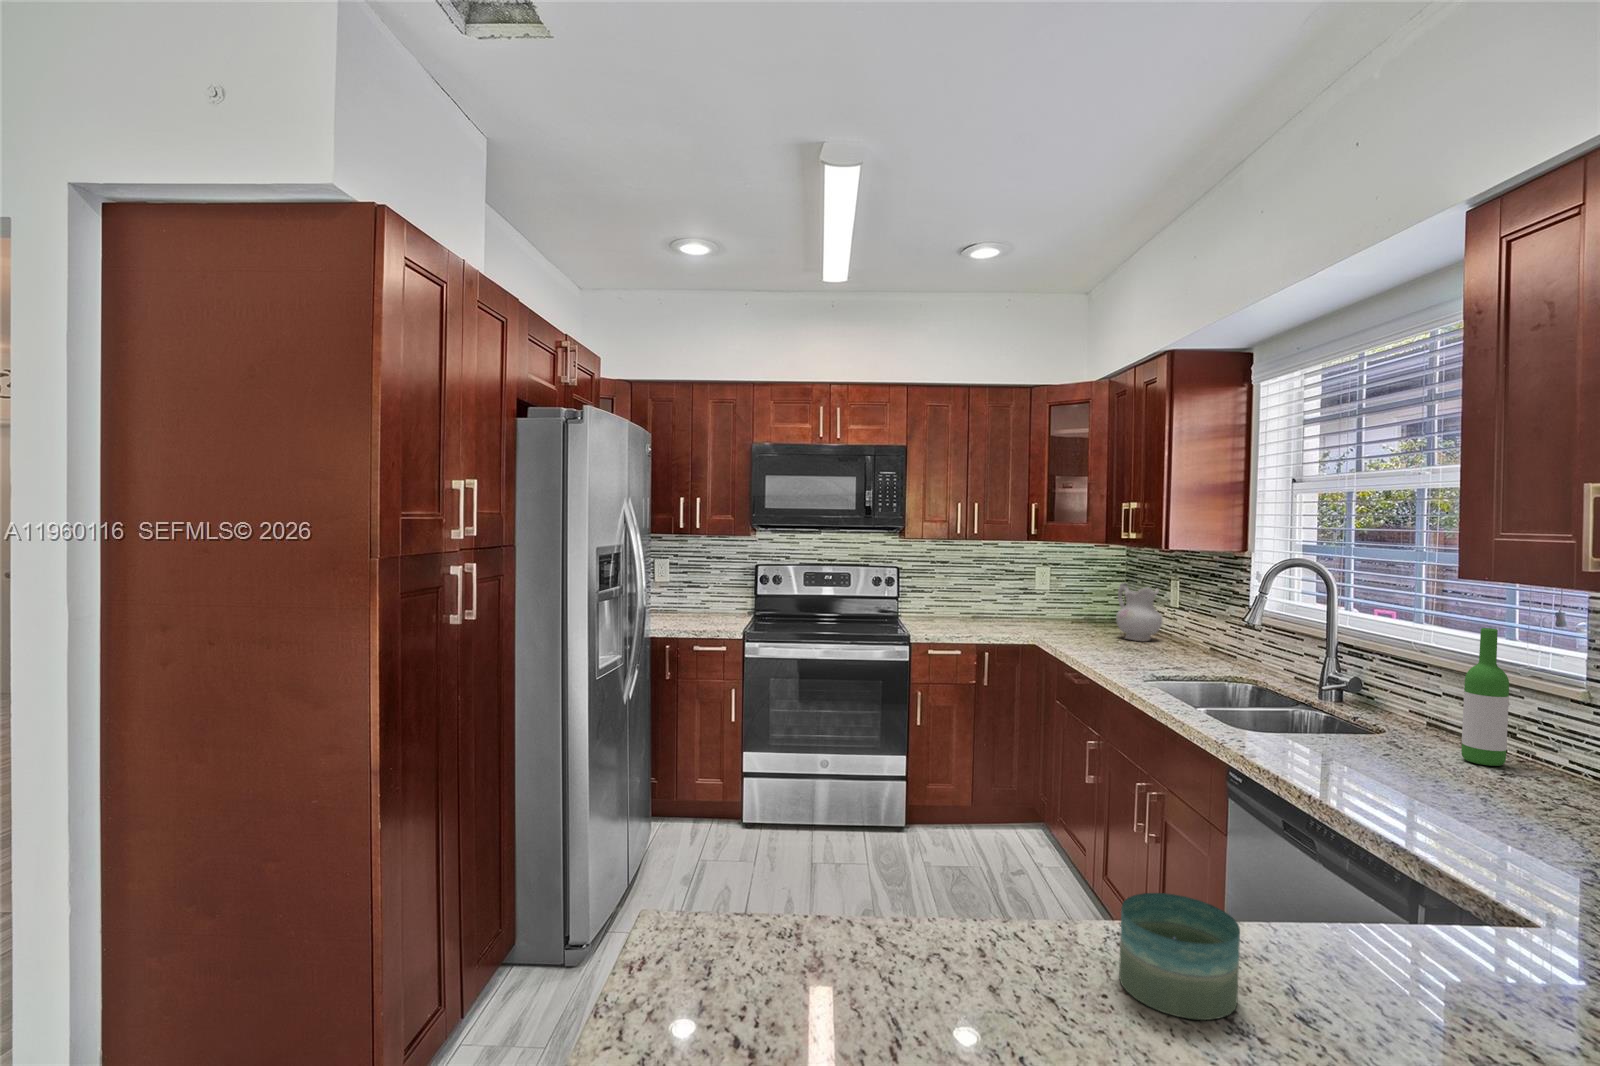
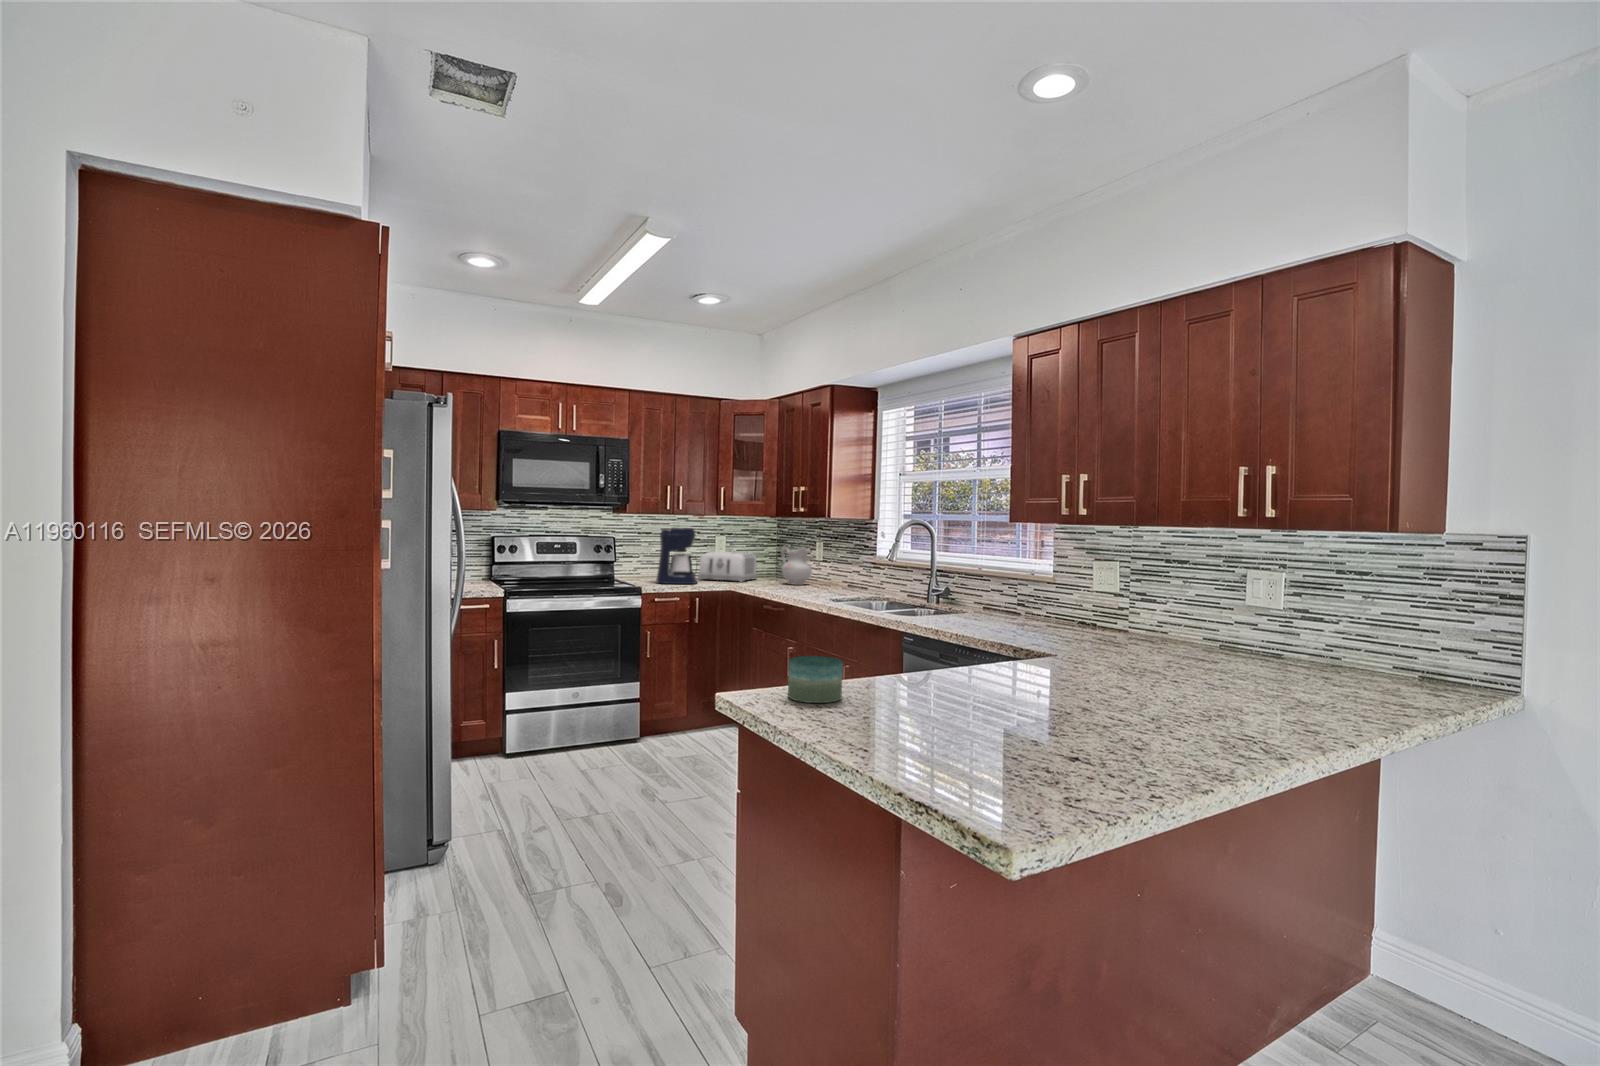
coffee maker: none [940,557,994,632] -> present [656,527,697,584]
toaster: none [1004,587,1091,632] -> present [698,552,757,582]
wine bottle: present [1461,628,1509,766] -> none [1006,549,1026,620]
candle: present [1119,893,1240,1020] -> present [788,656,843,703]

